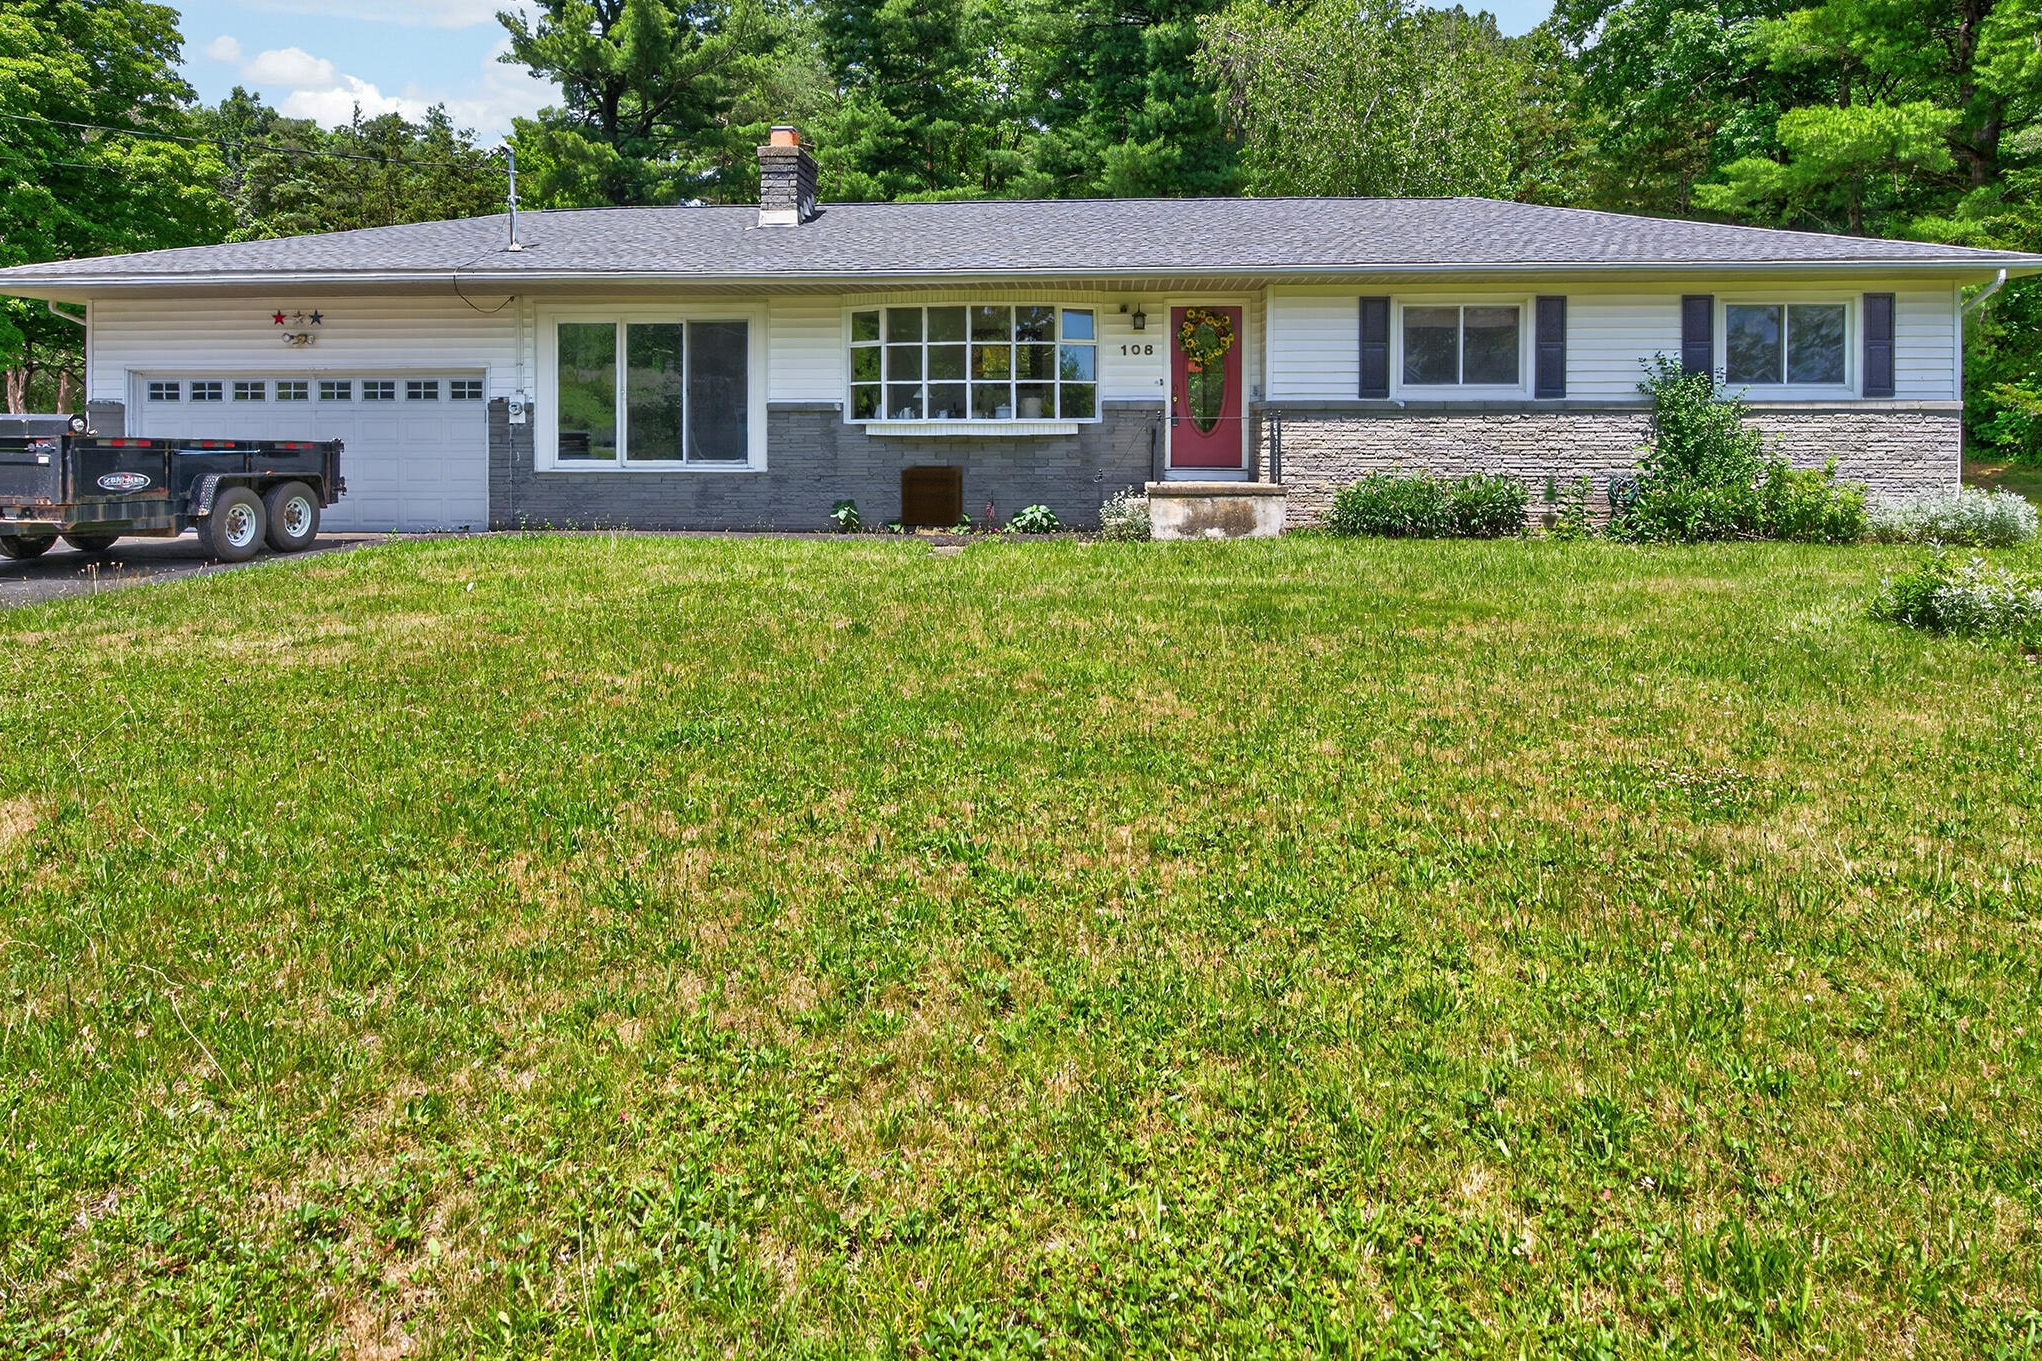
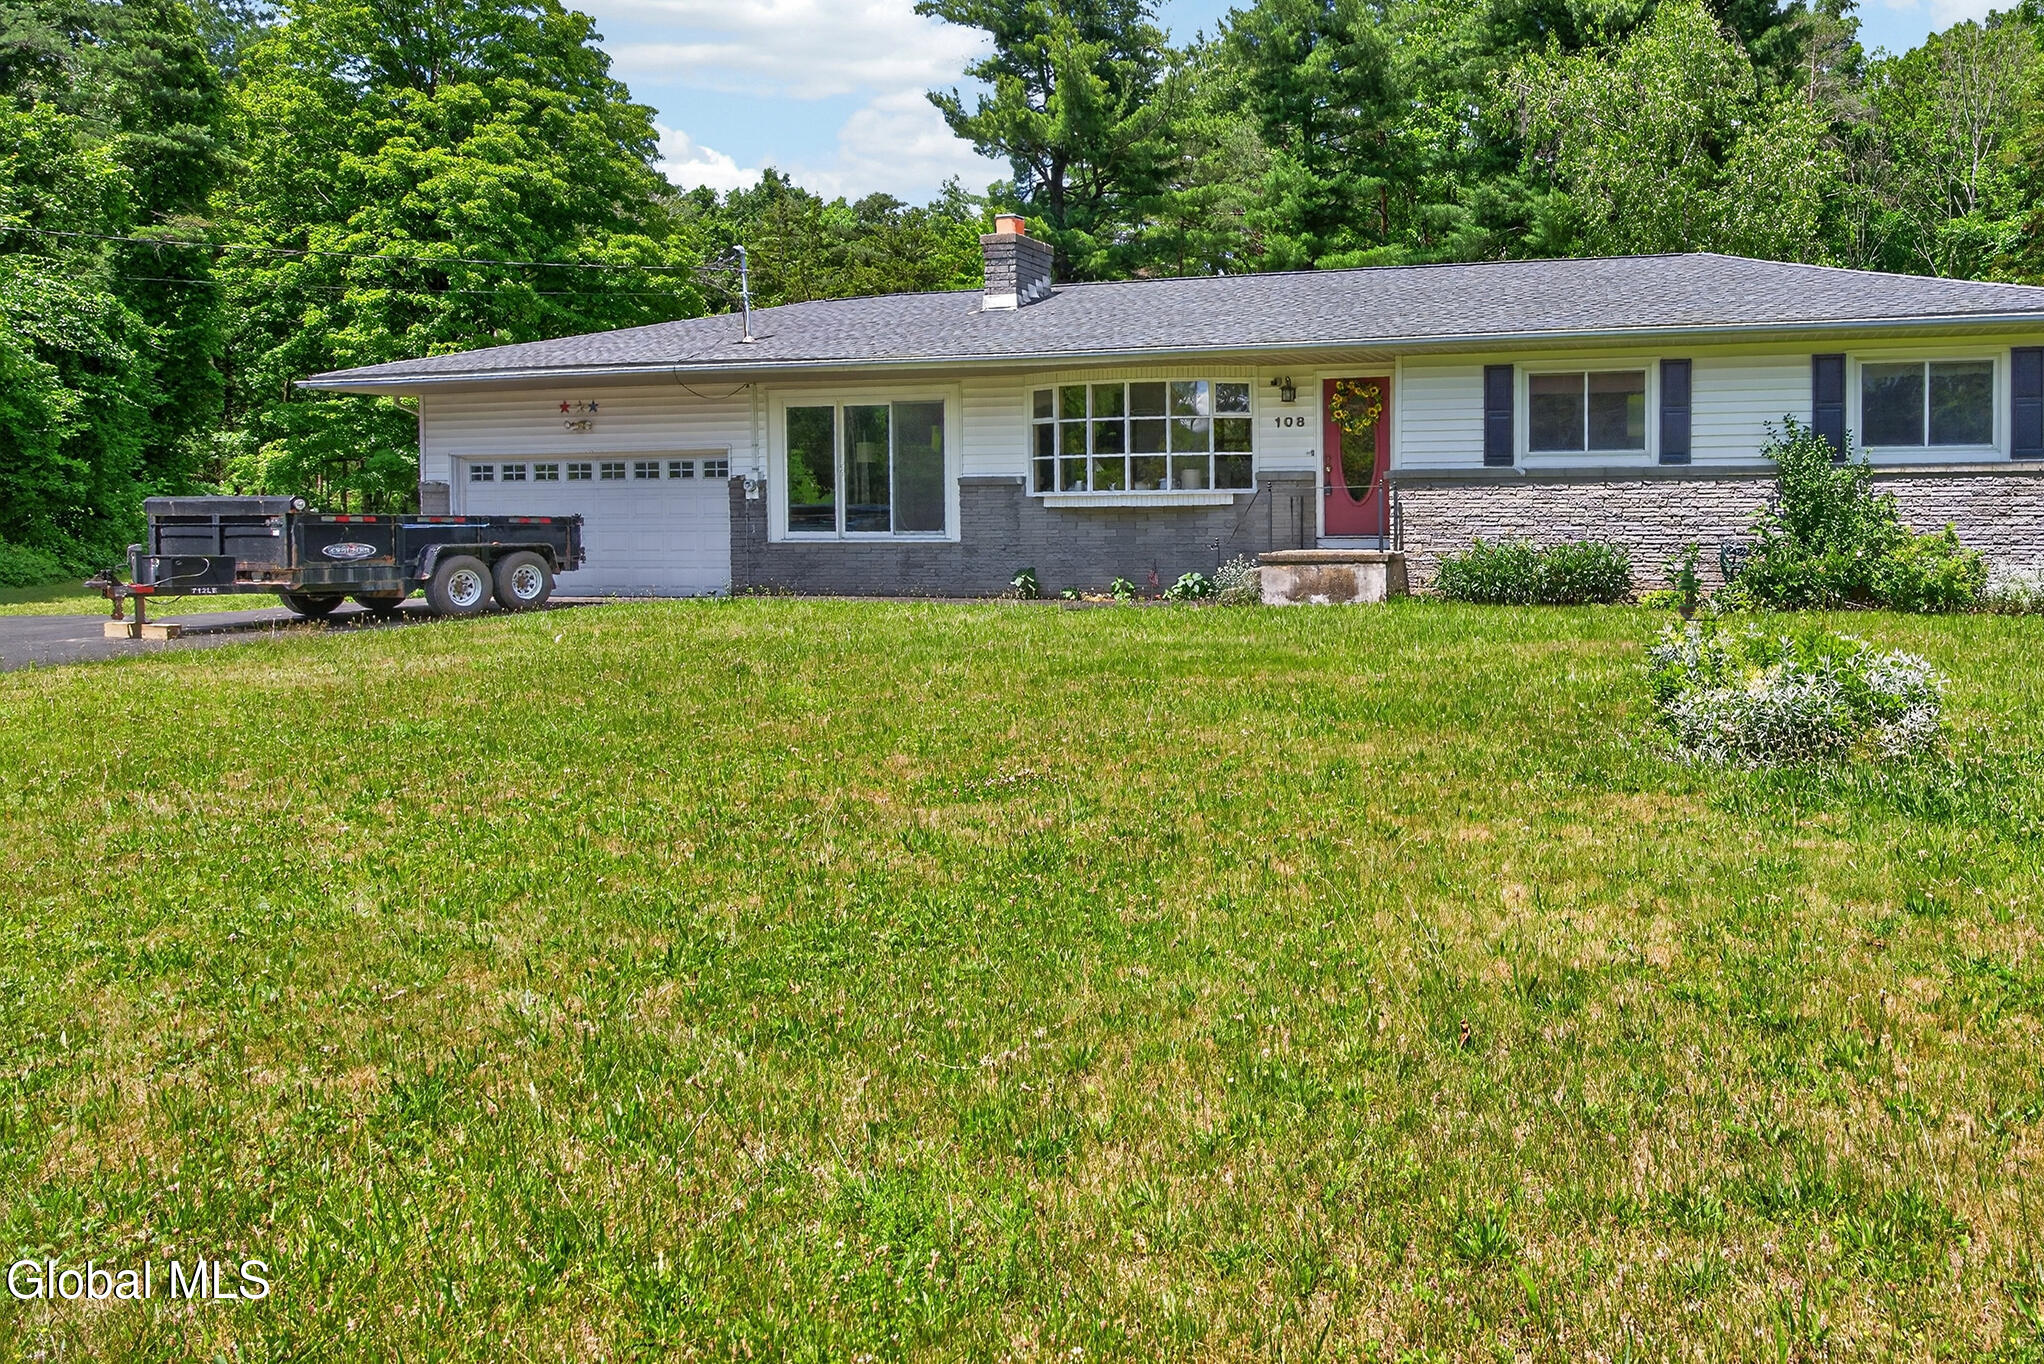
wooden crate: present [901,465,963,526] -> none [1049,542,1125,602]

